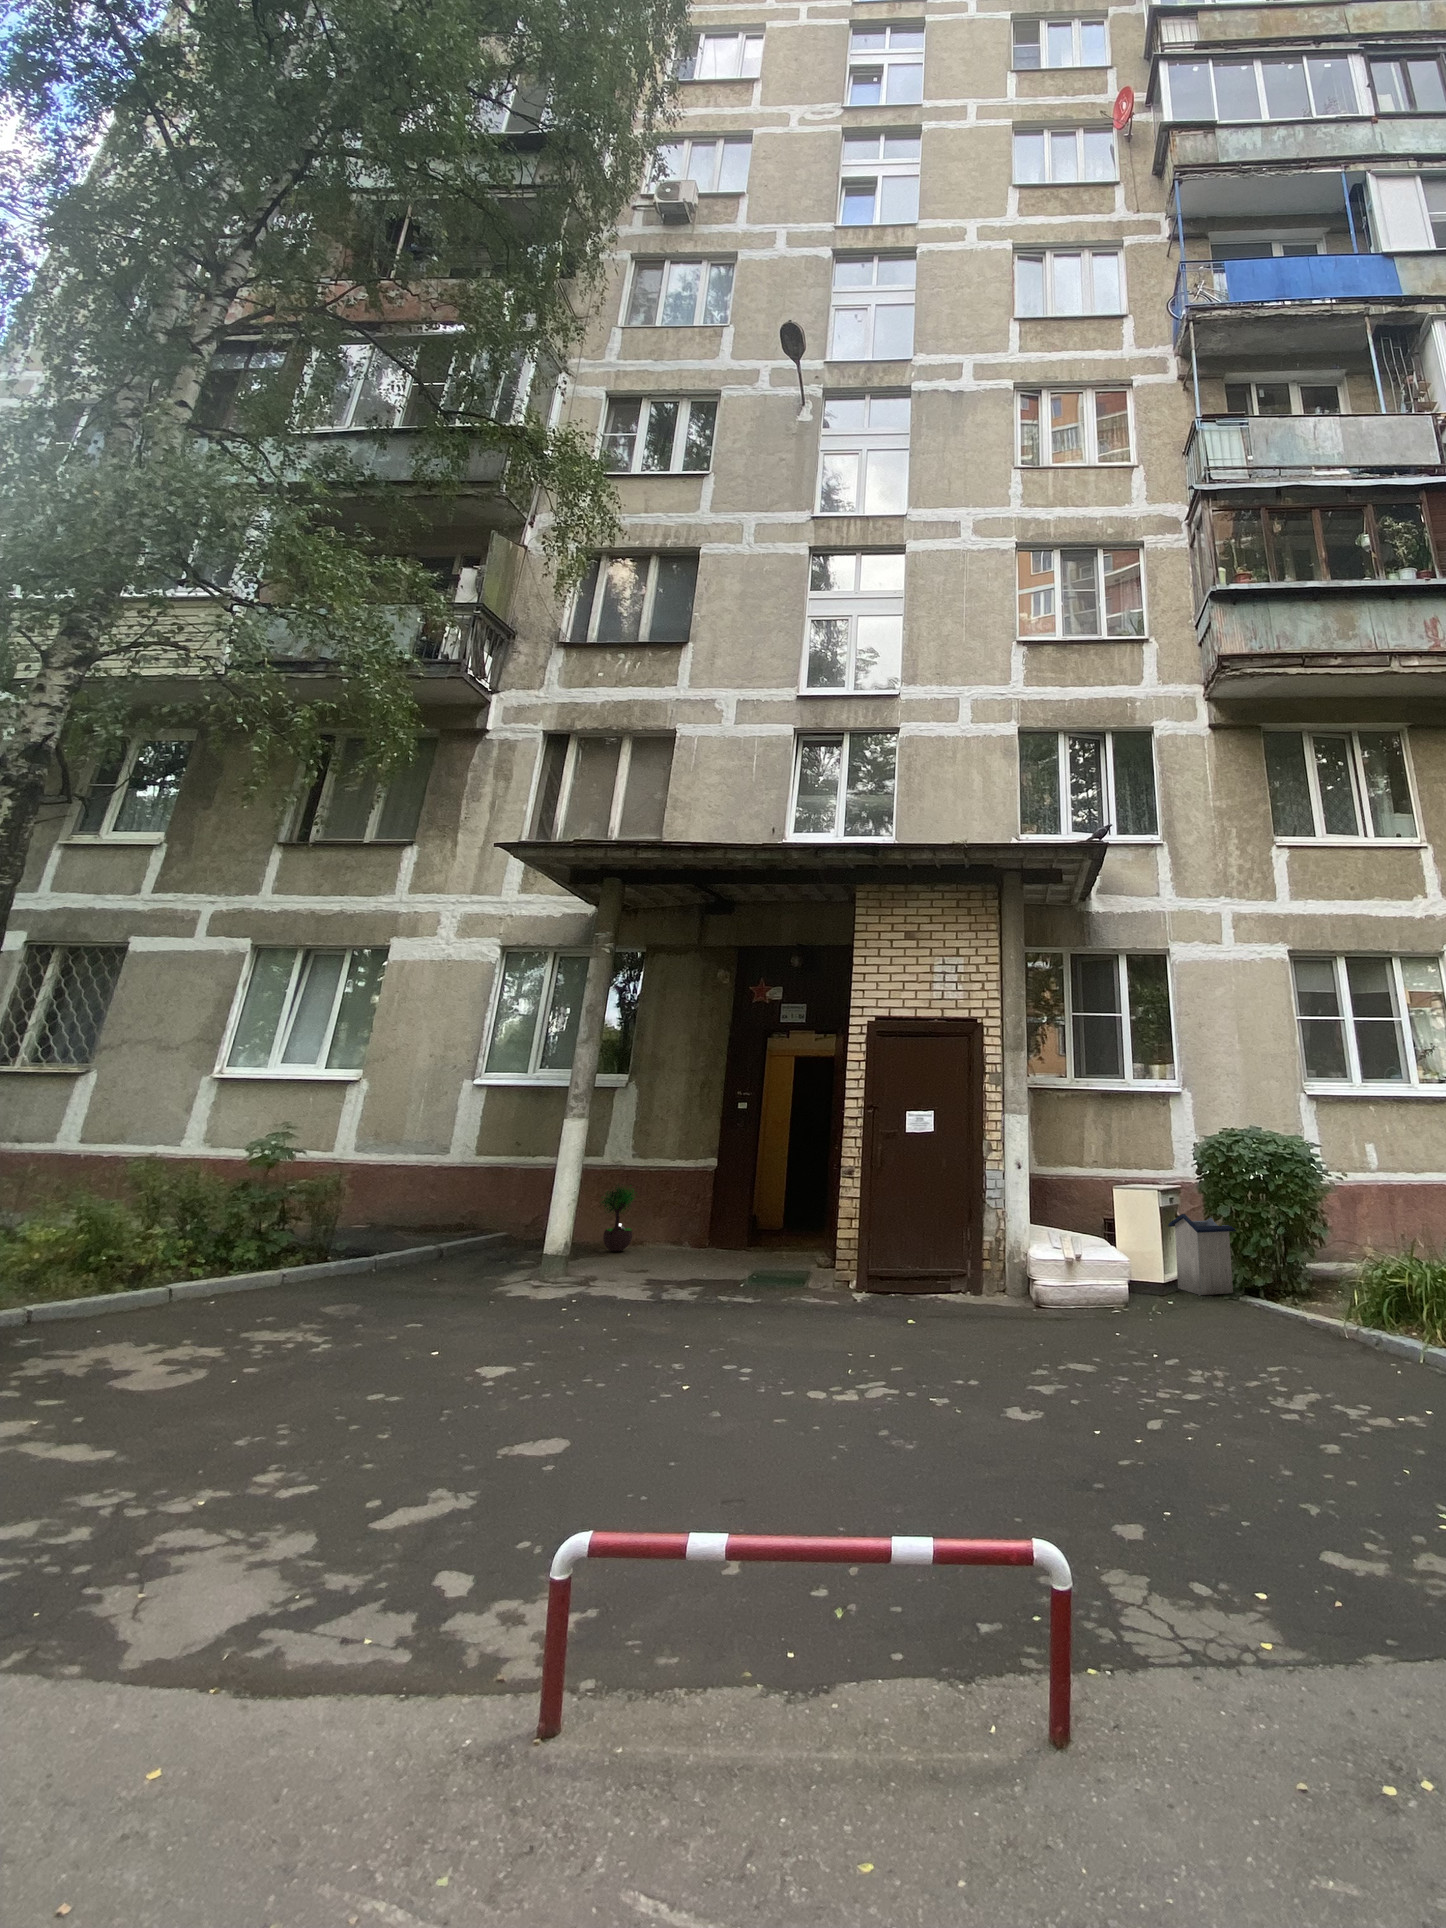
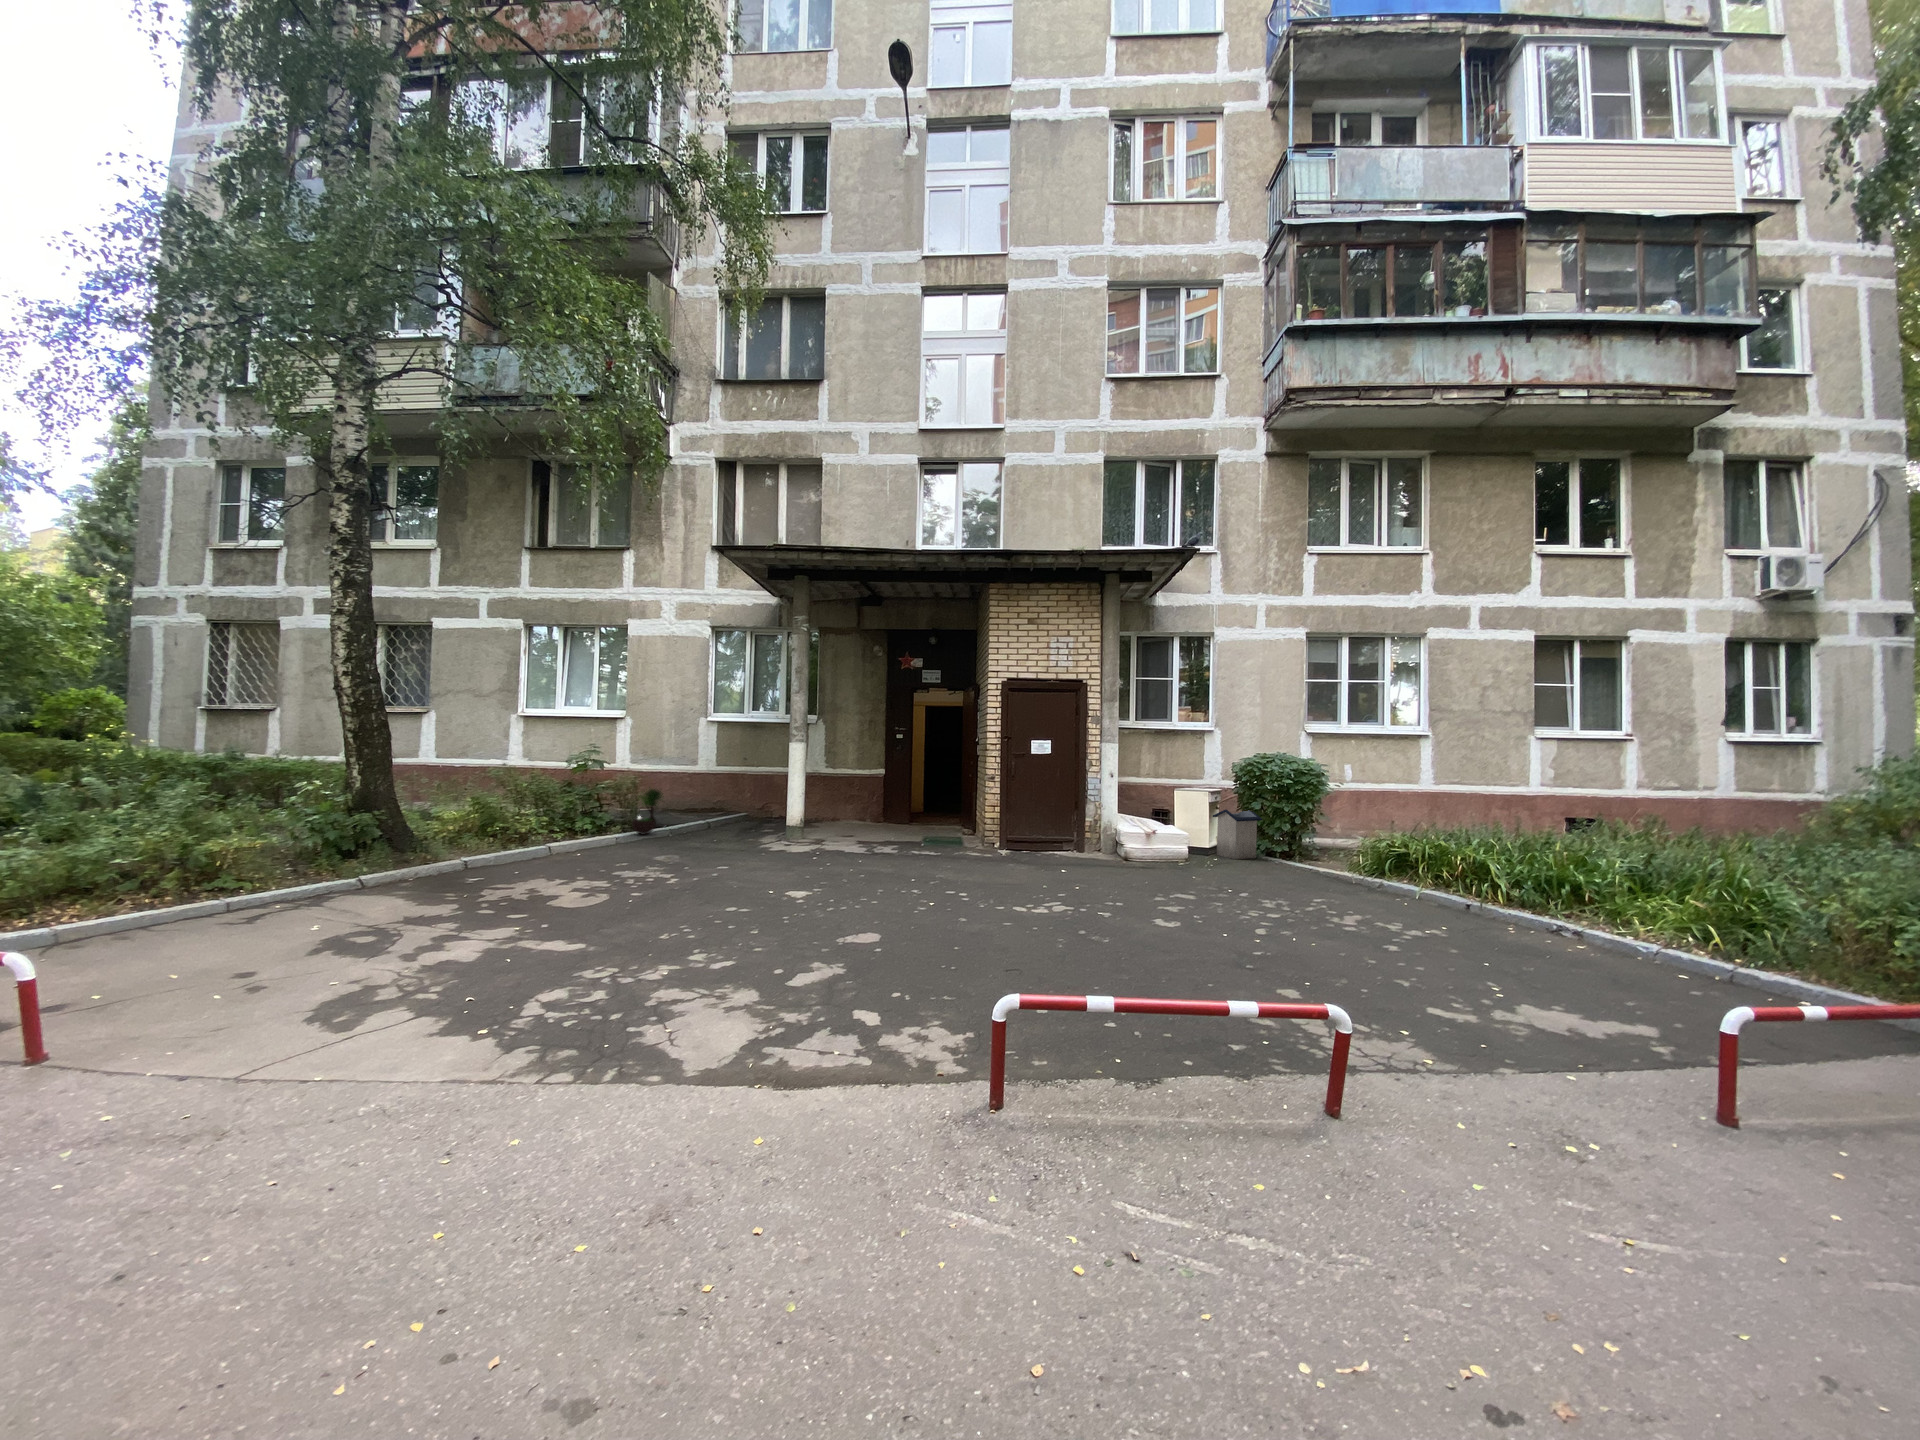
potted tree: present [601,1184,637,1252] -> present [632,789,663,834]

